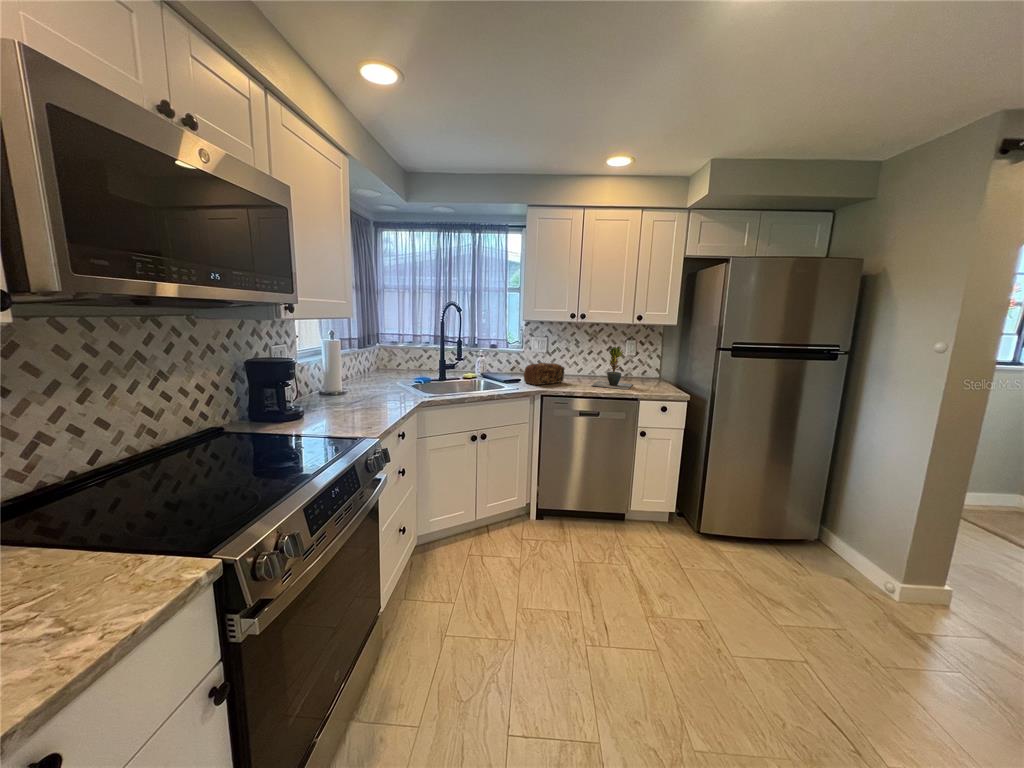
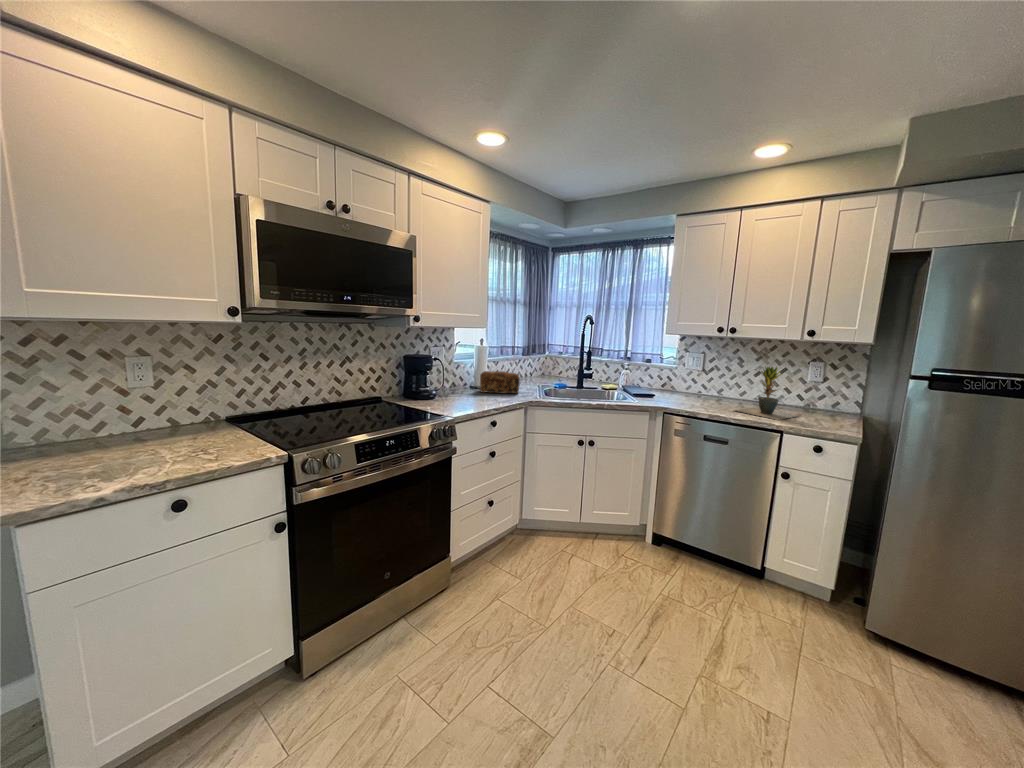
bread loaf: present [524,363,564,385] -> present [480,371,520,393]

